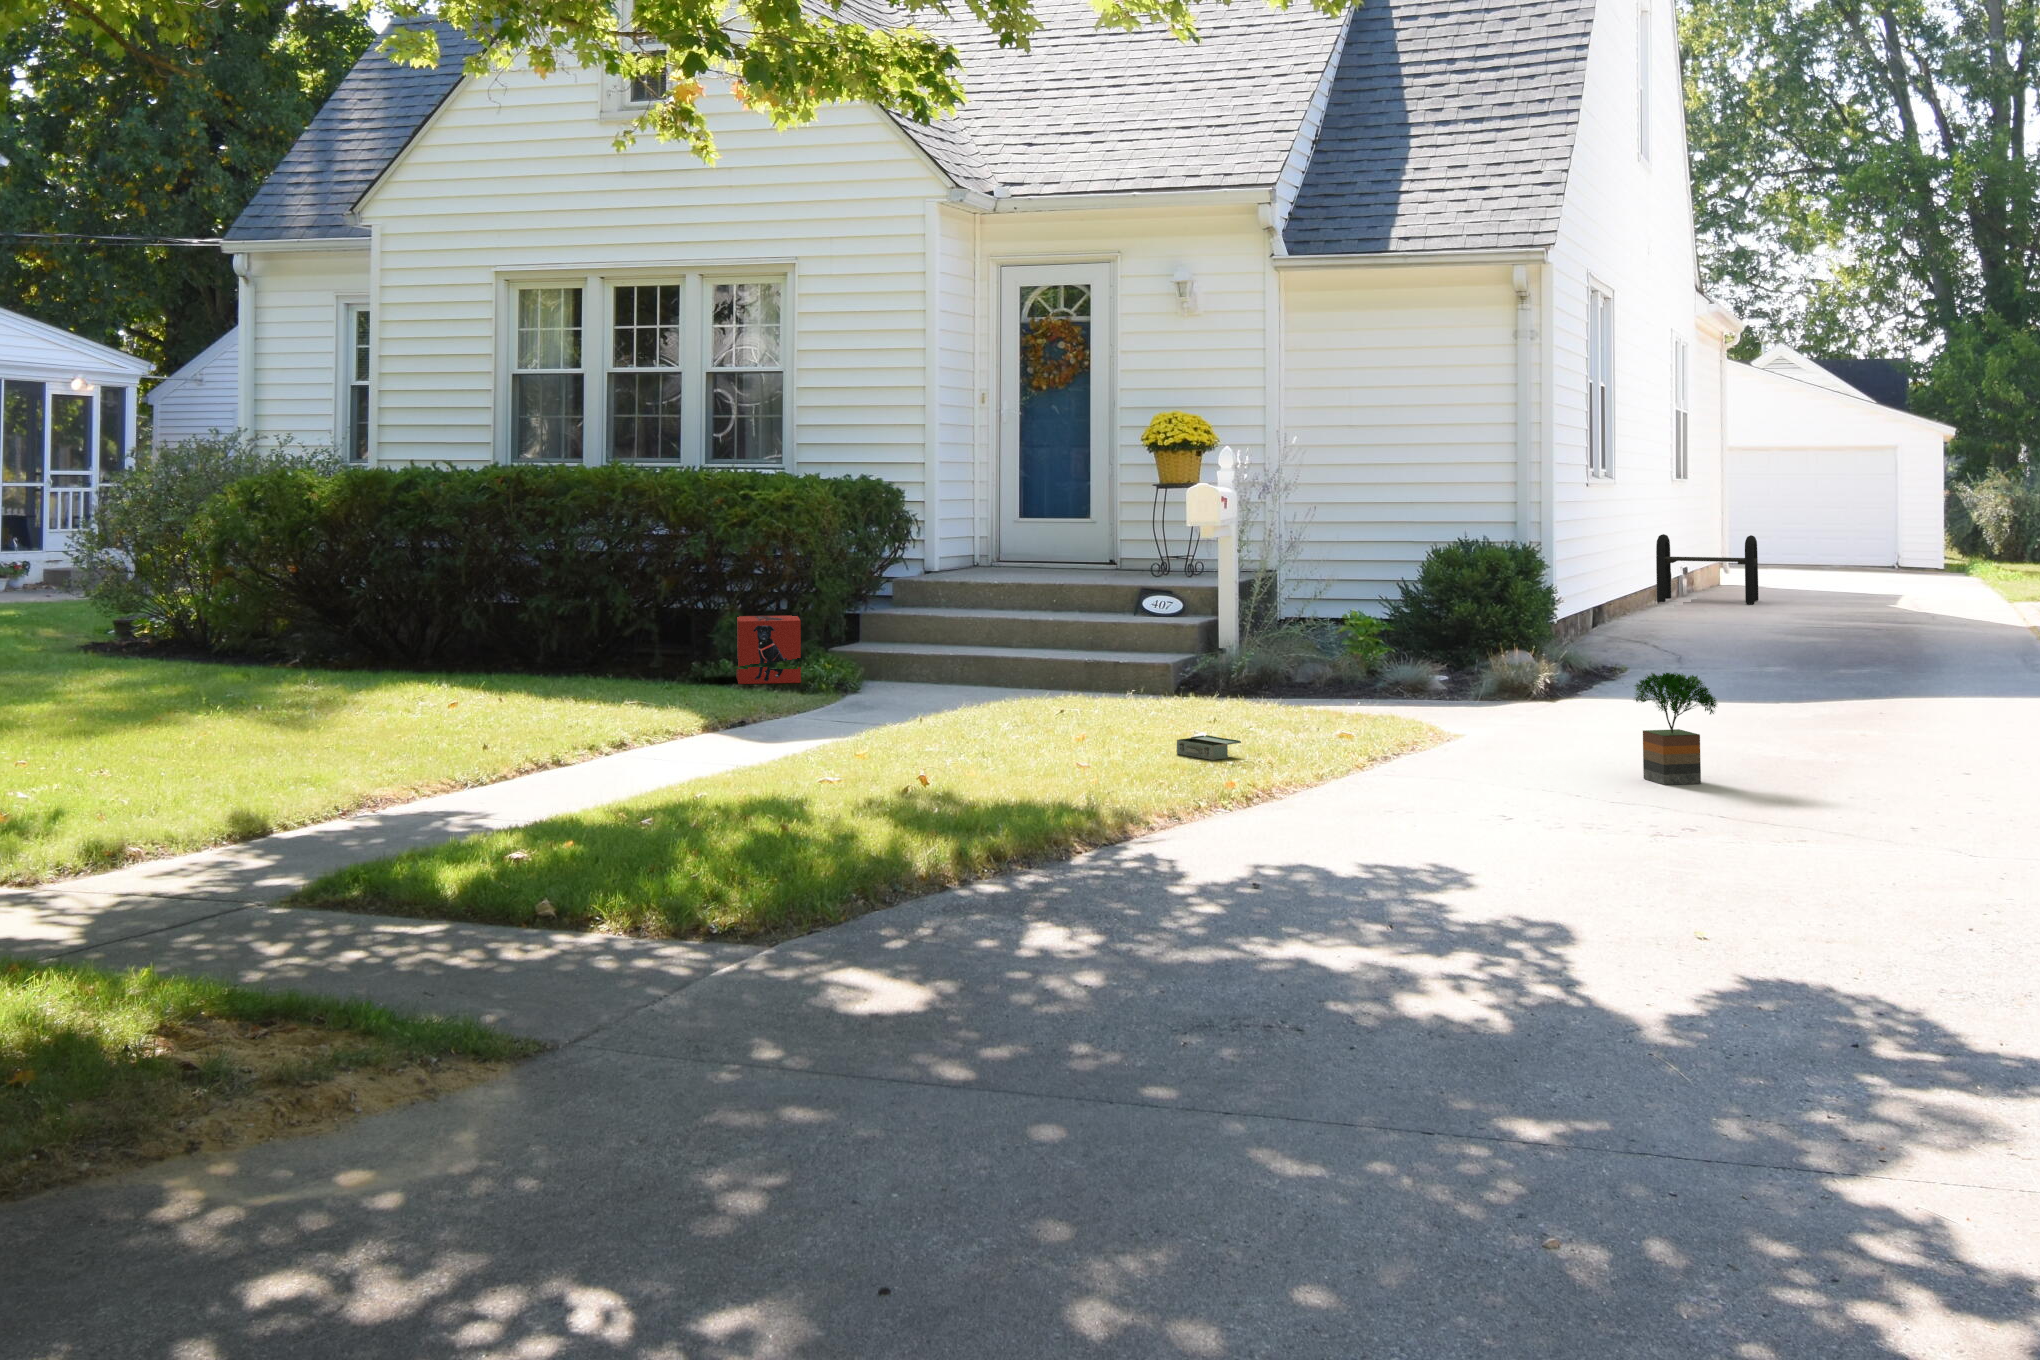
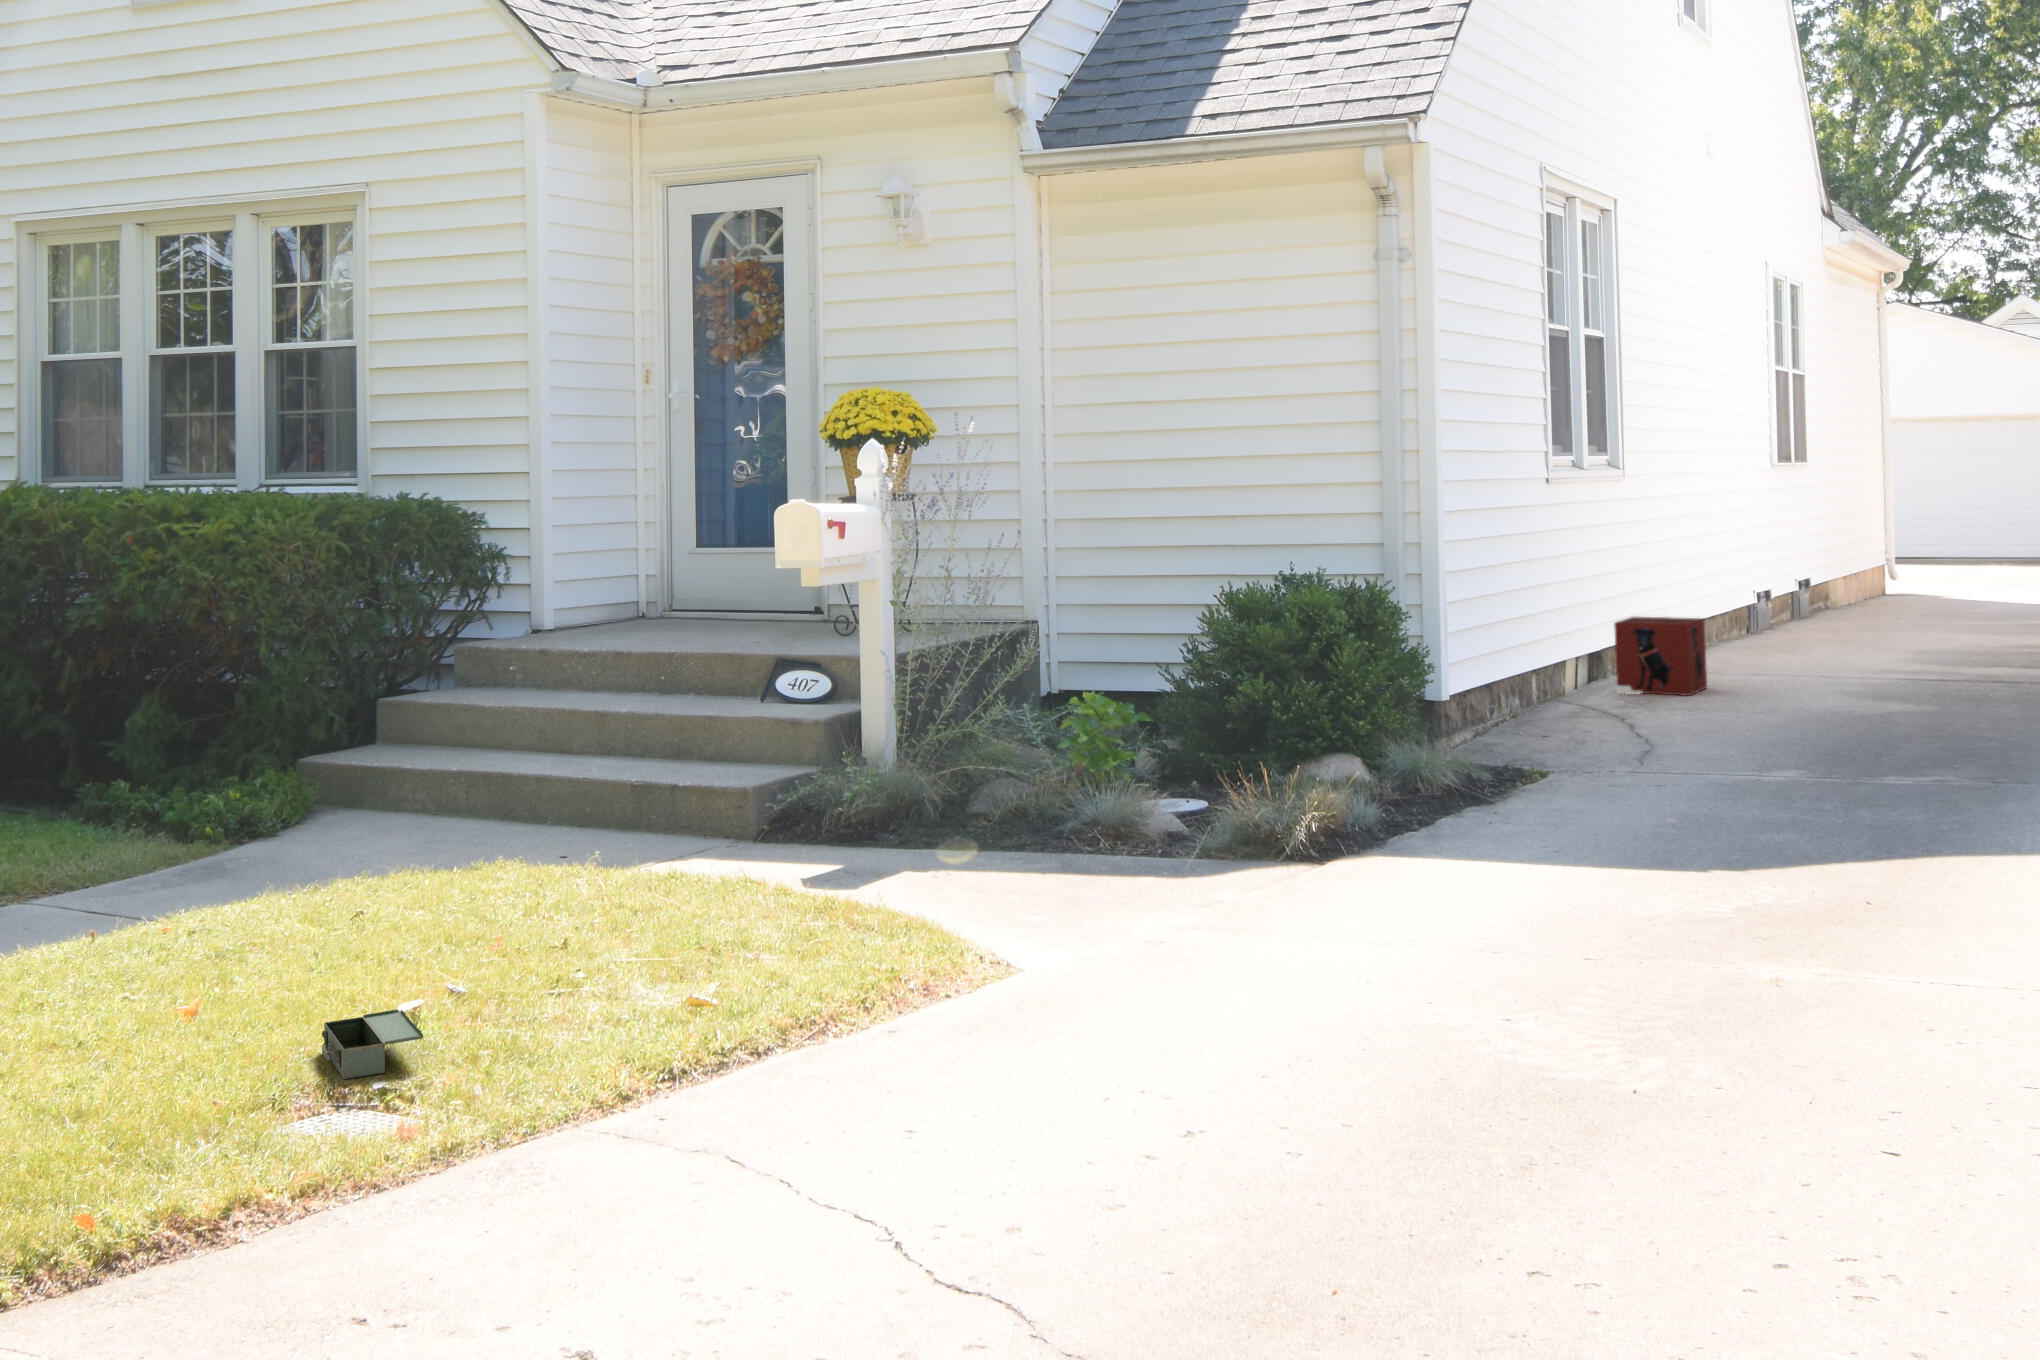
bench: present [1656,534,1759,604] -> none [1751,546,1902,644]
storage box: present [736,616,801,684] -> present [1614,617,1707,696]
potted tree: present [1635,673,1717,785] -> none [1093,948,1280,1240]

